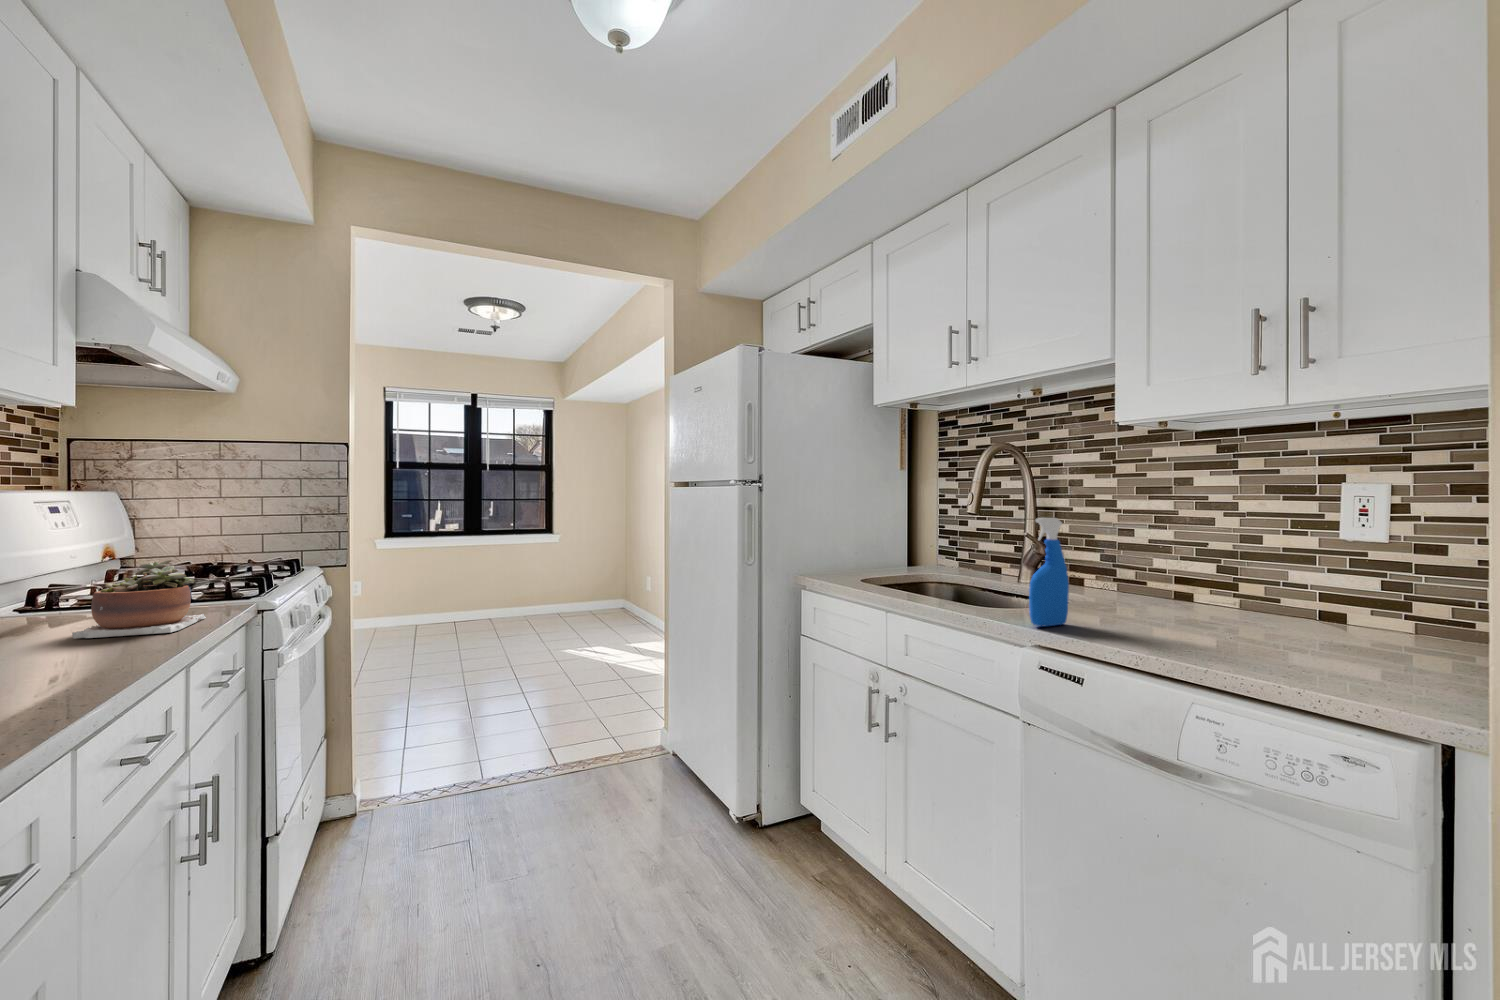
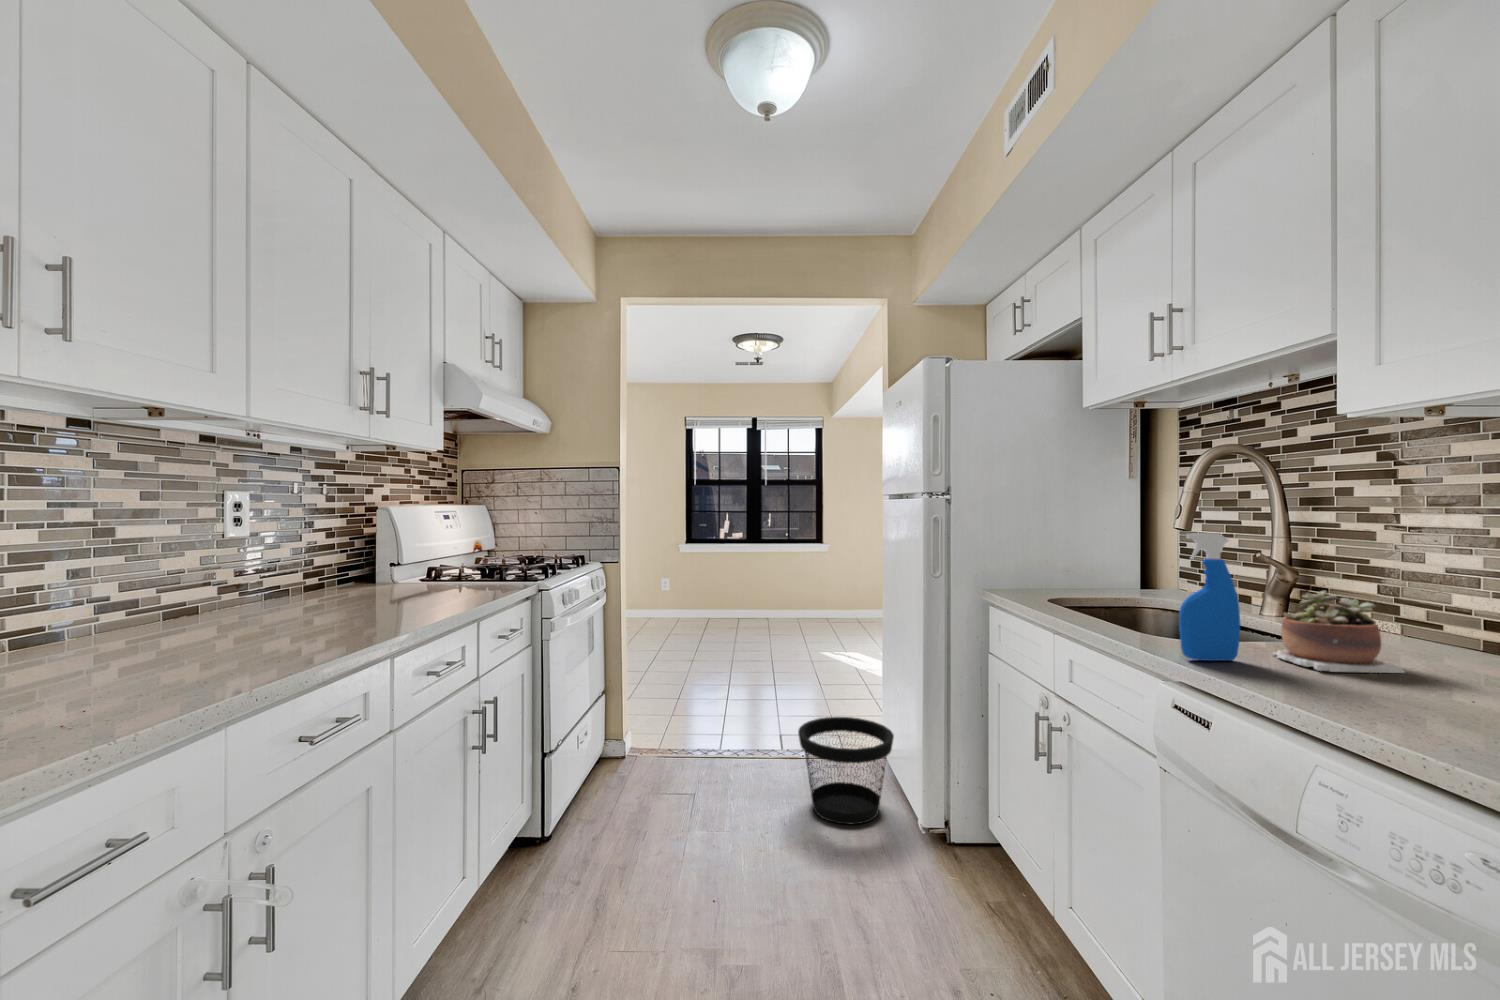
succulent plant: present [72,560,206,638] -> present [1276,591,1405,673]
wastebasket: none [598,714,699,829] -> present [798,717,894,824]

